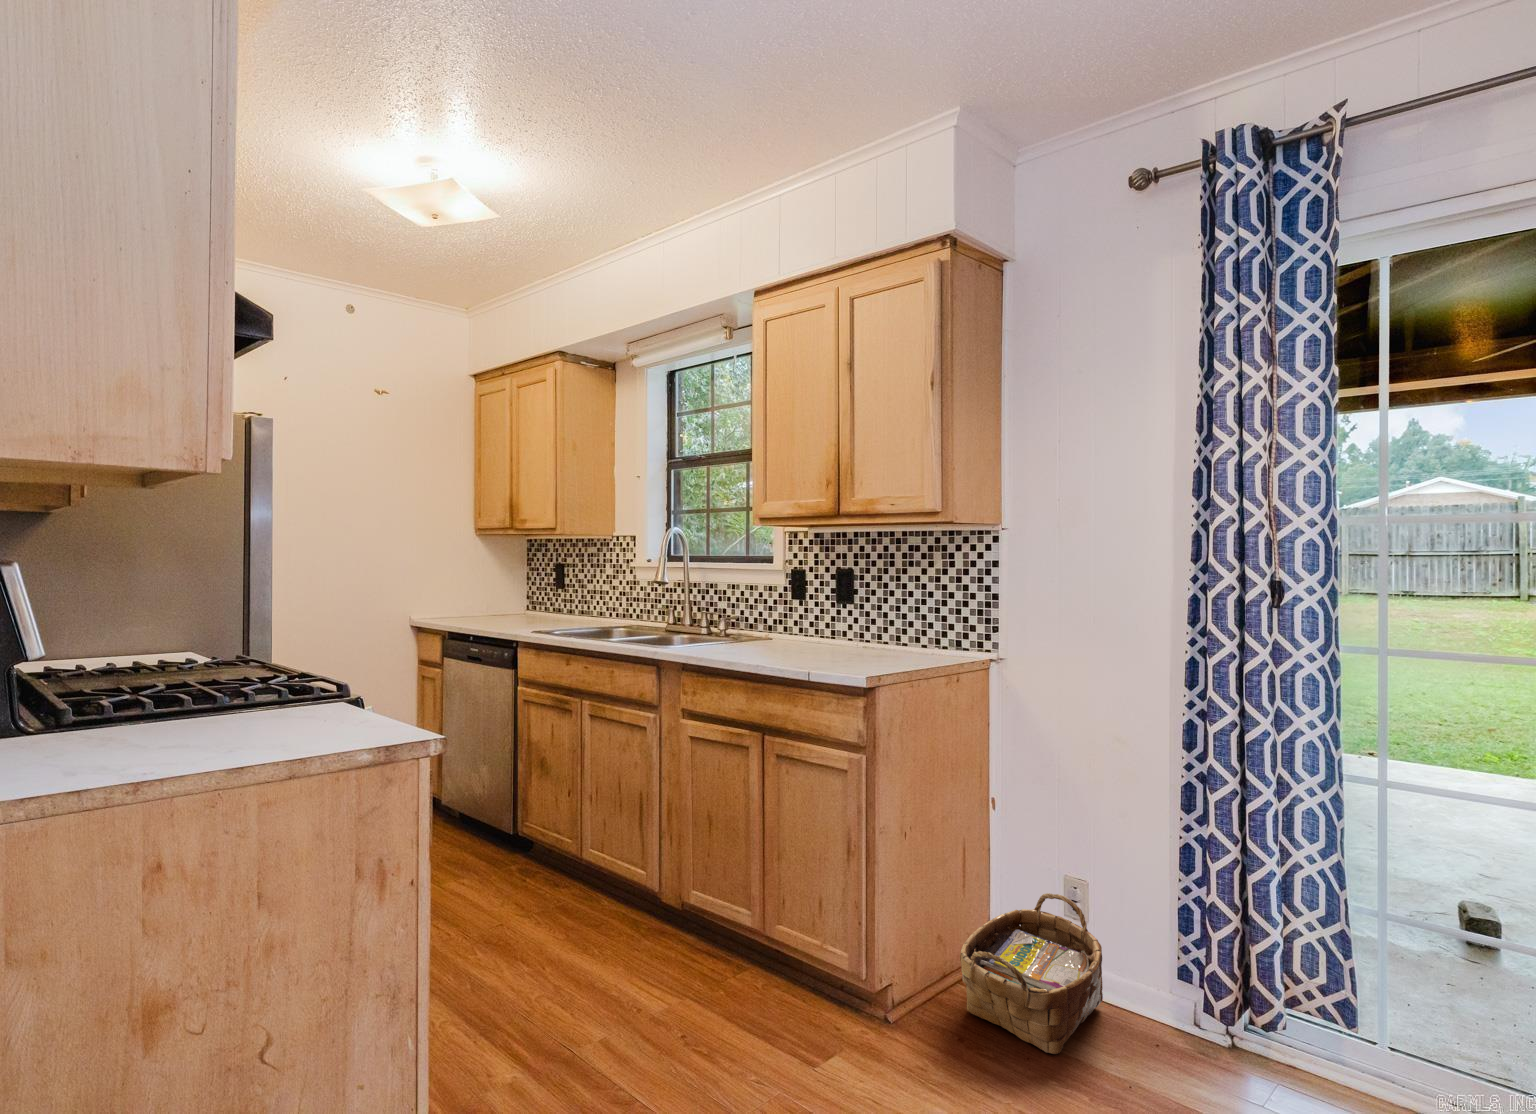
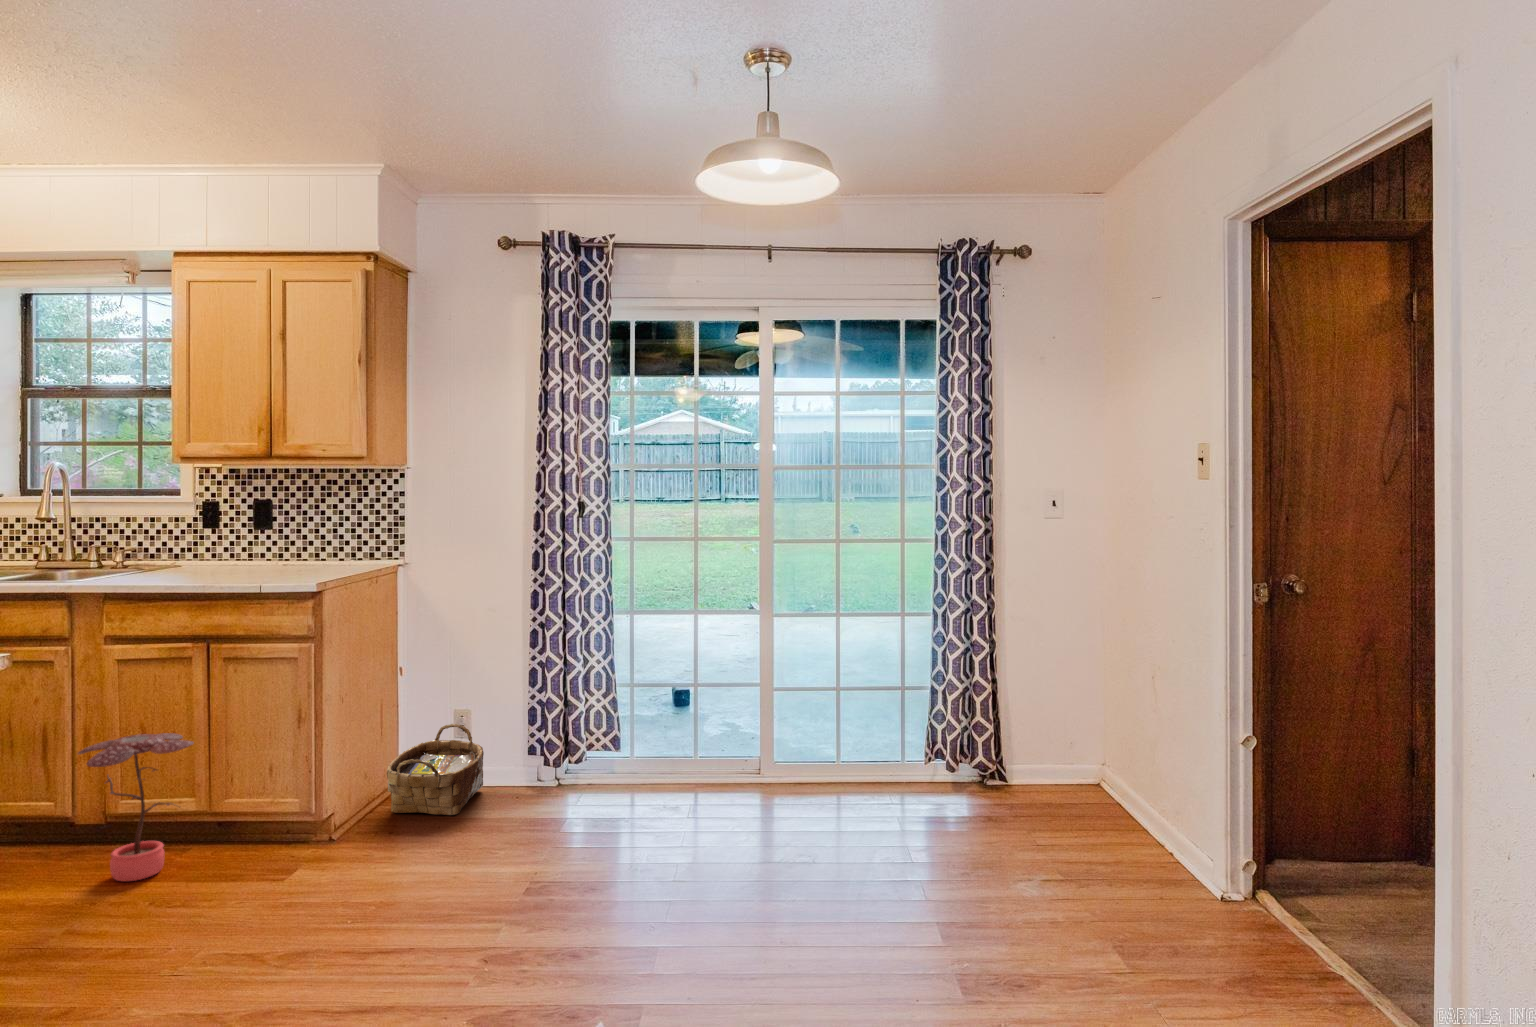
potted plant: none [617,846,726,1026] -> present [78,733,194,881]

